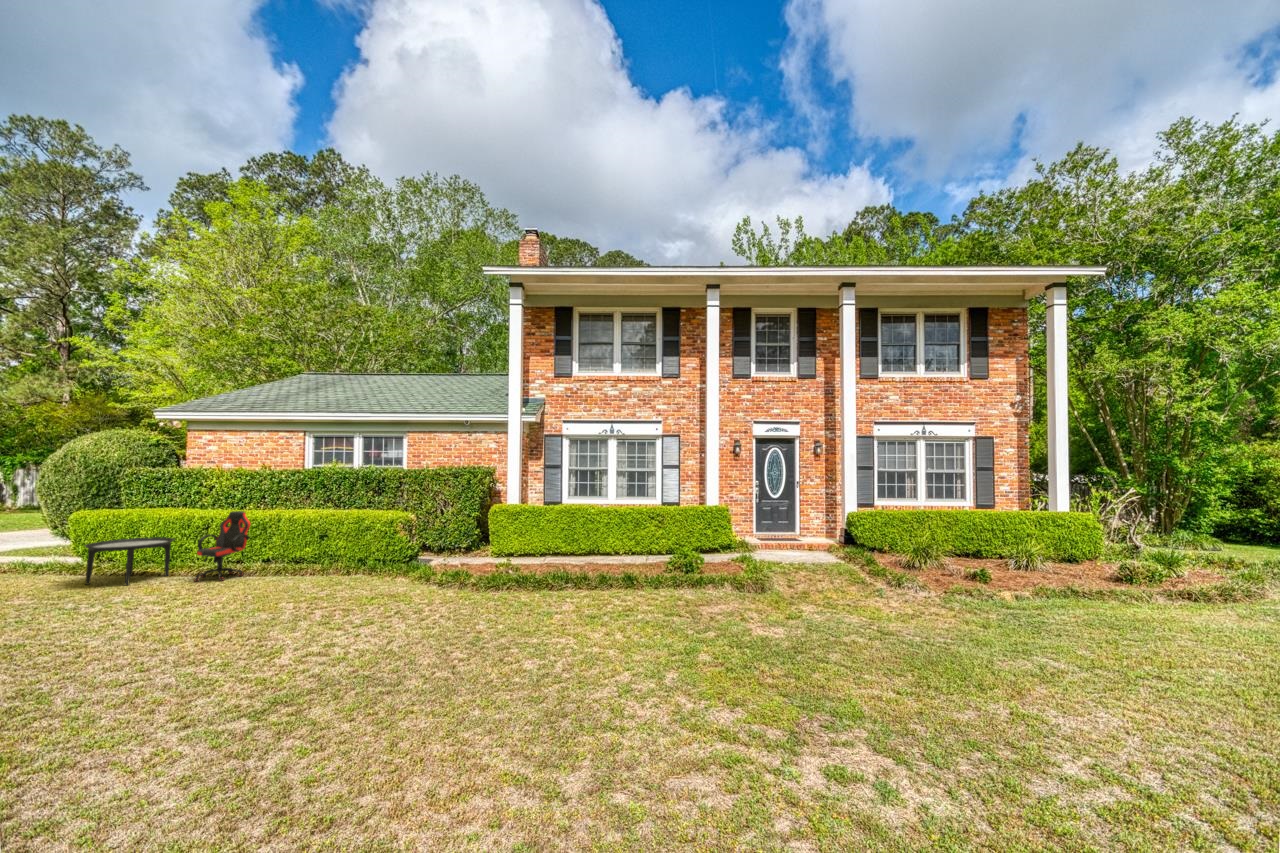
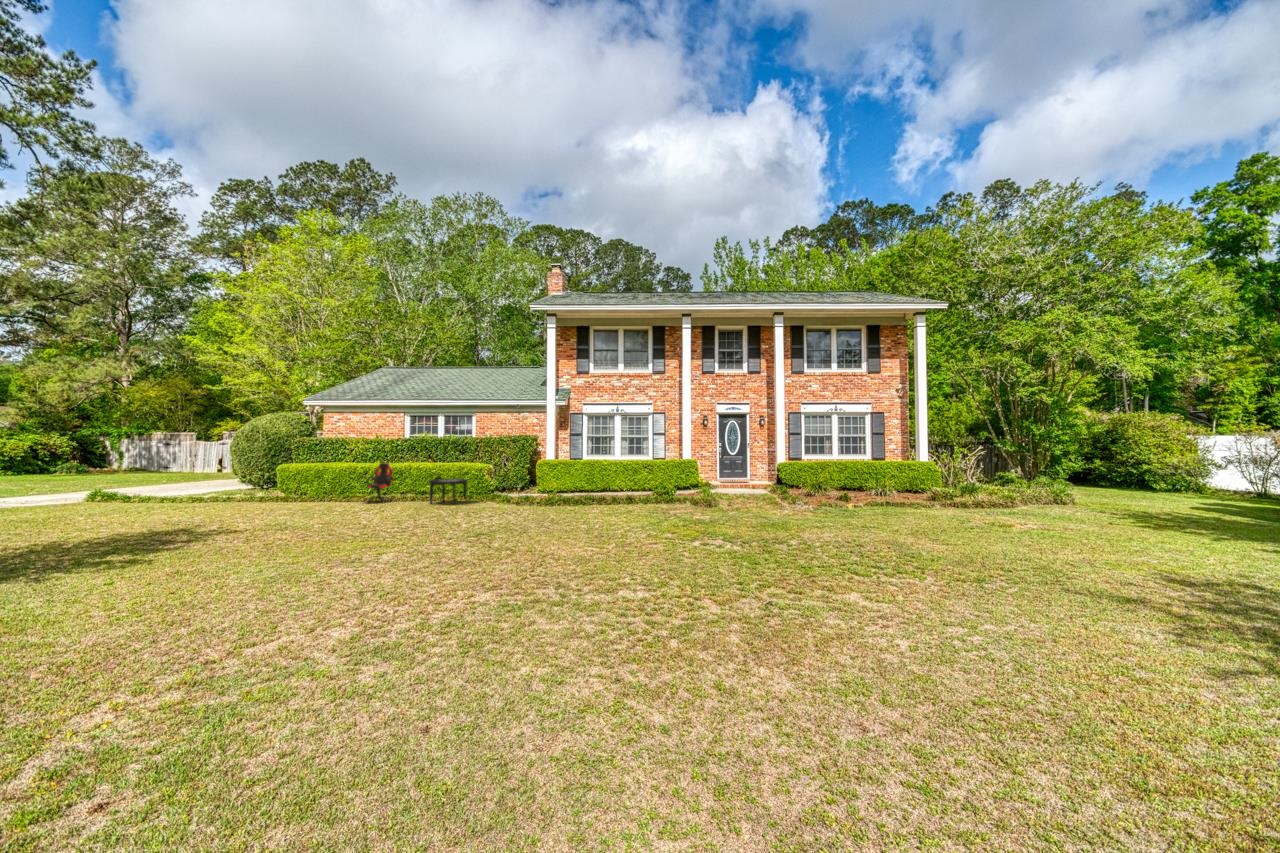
round table: present [85,537,175,585] -> present [429,479,468,504]

